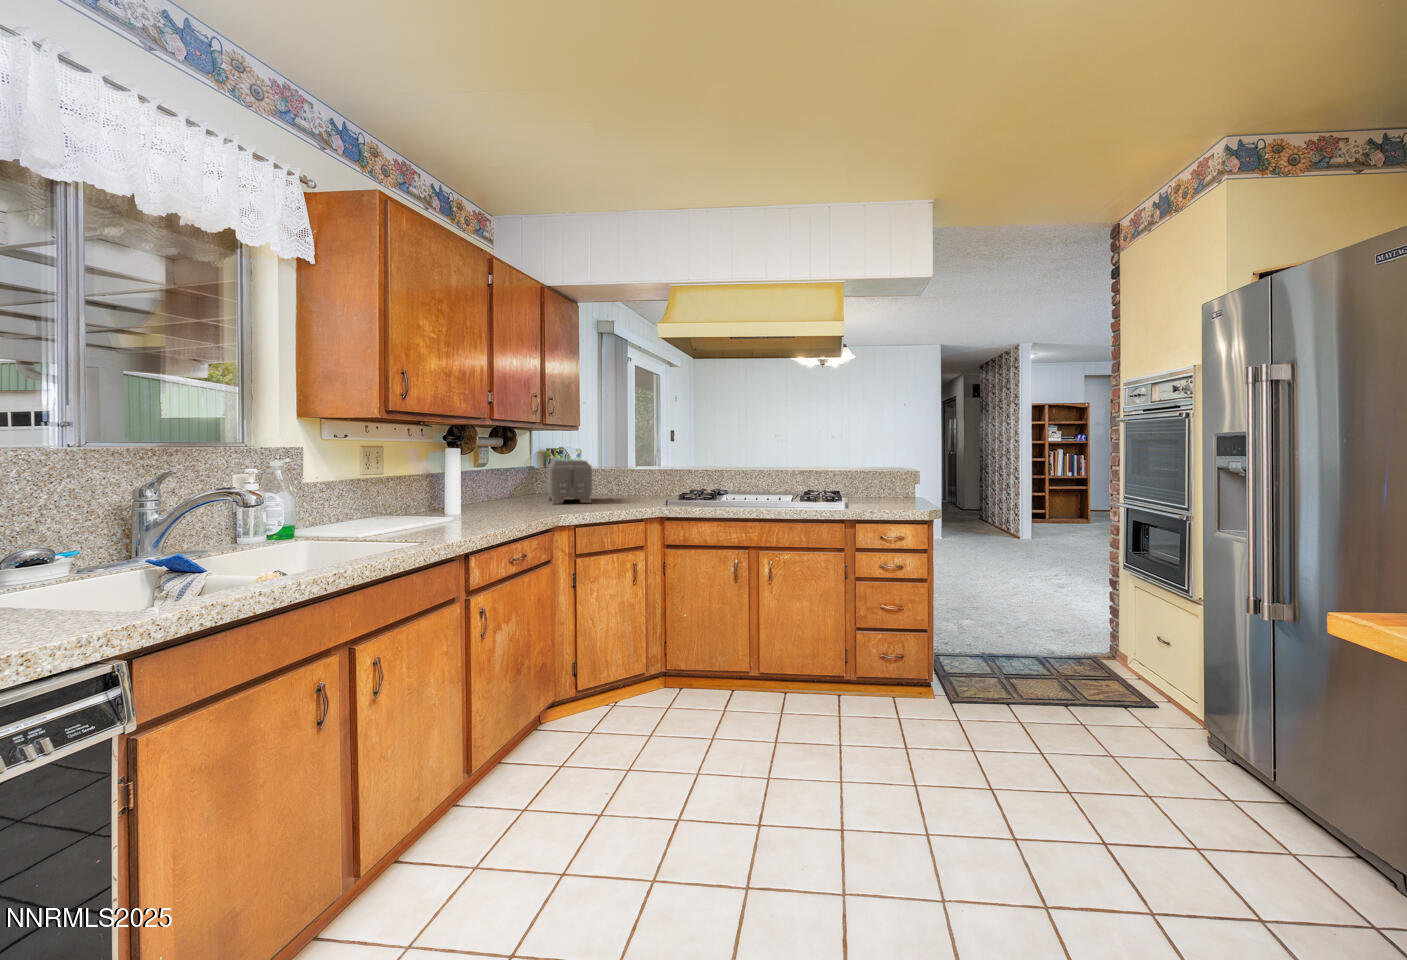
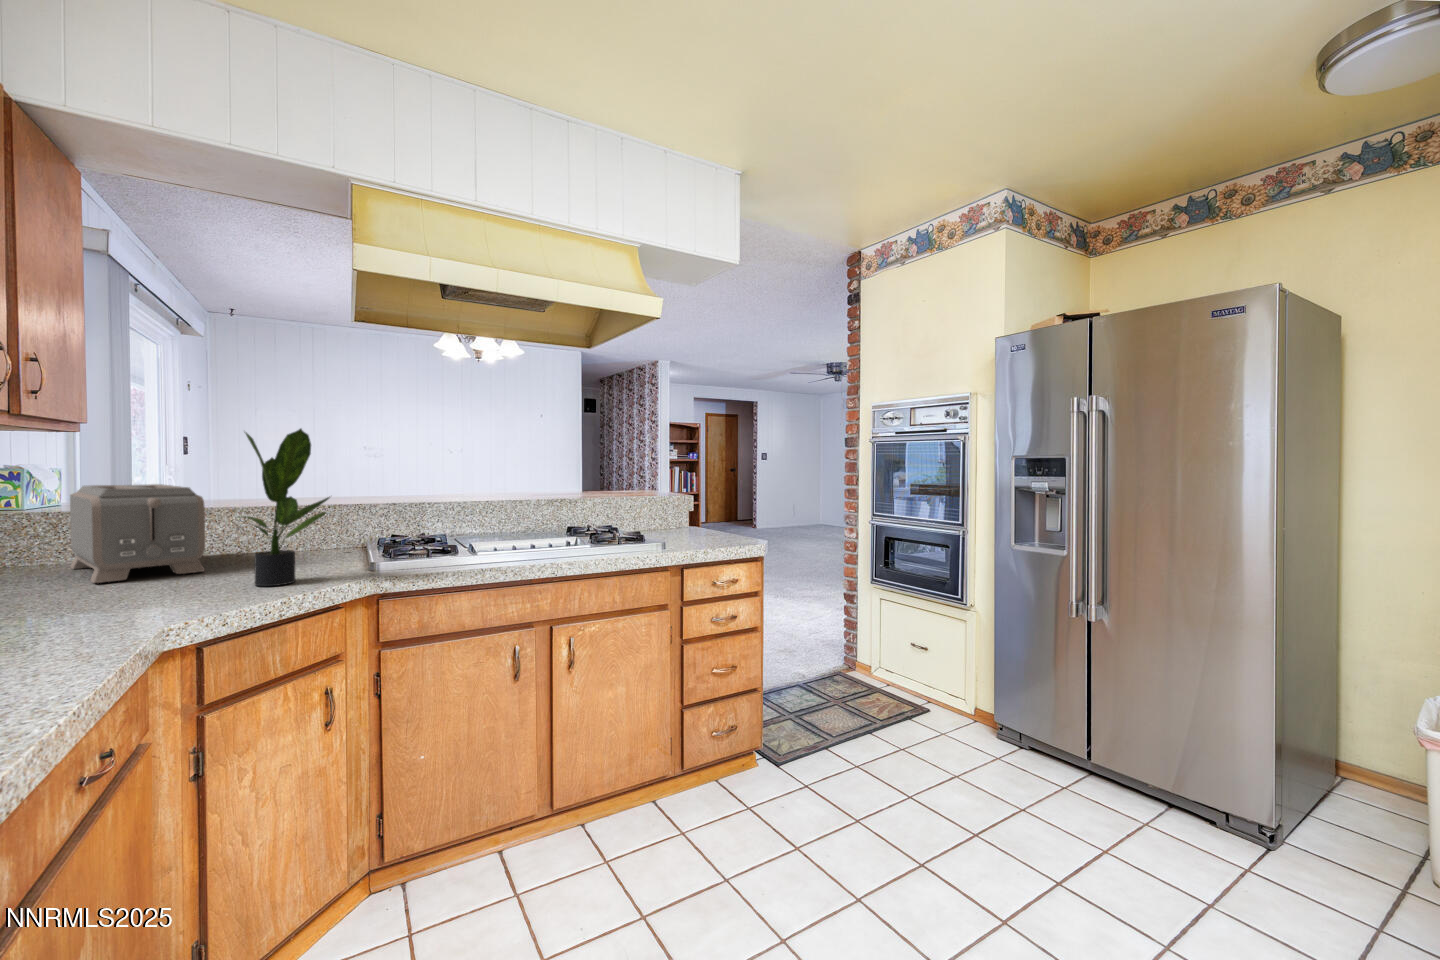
potted plant: none [596,429,636,508] -> present [245,429,329,586]

